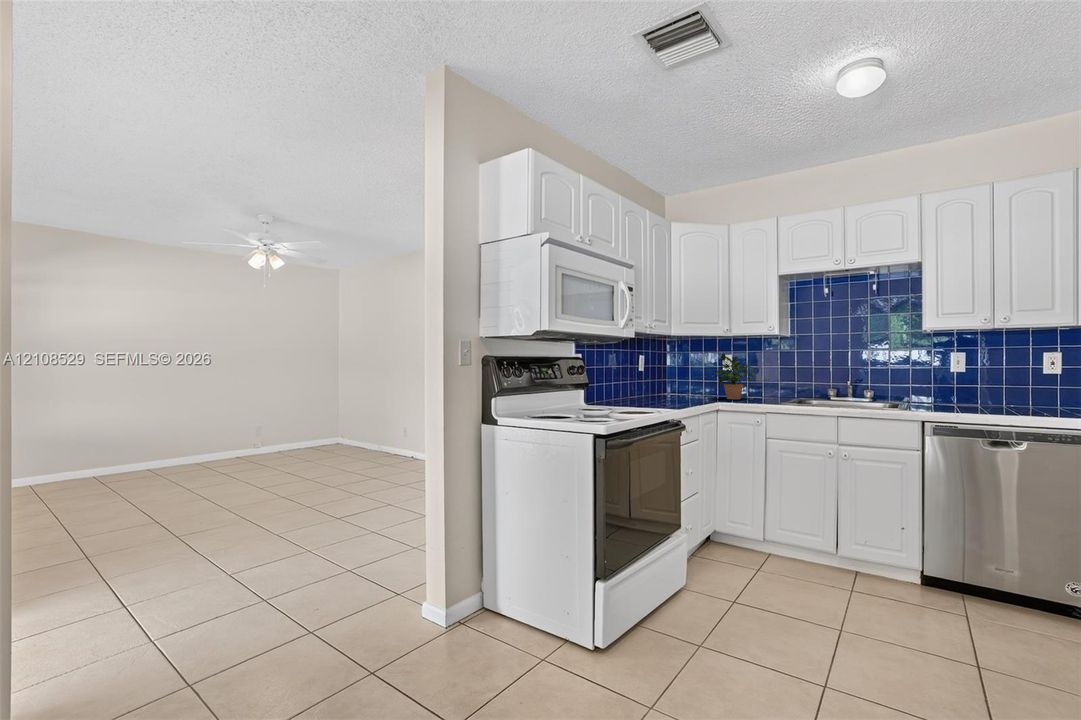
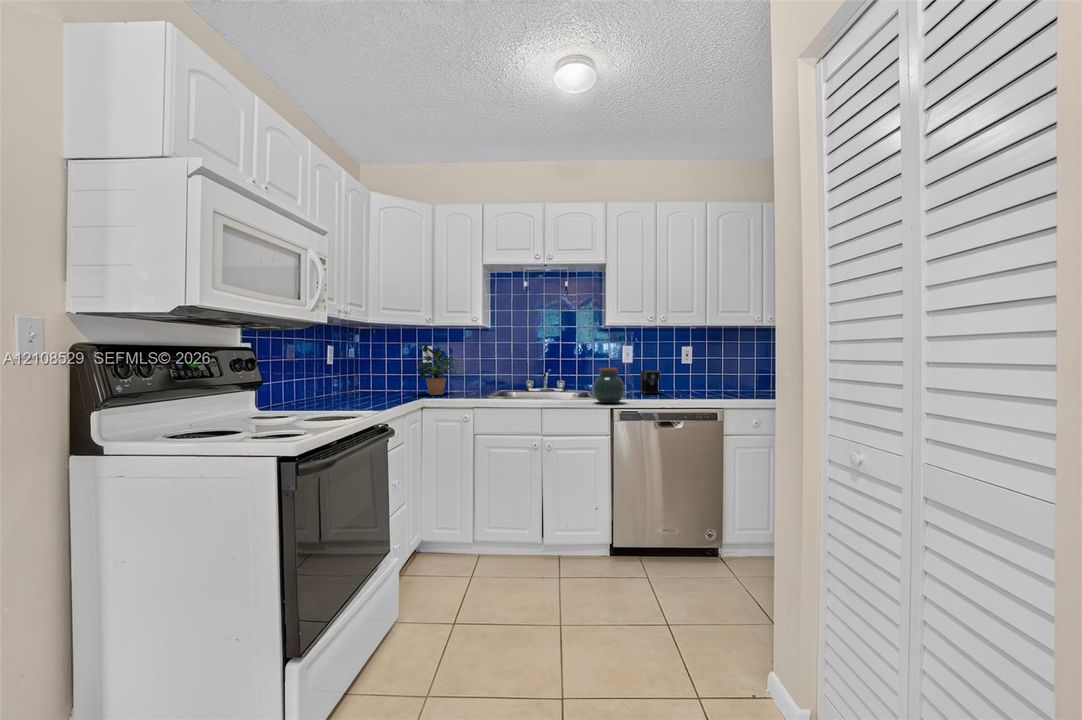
jar: none [900,378,942,416] -> present [593,368,625,403]
coffee maker: none [975,381,1038,409] -> present [640,370,661,394]

